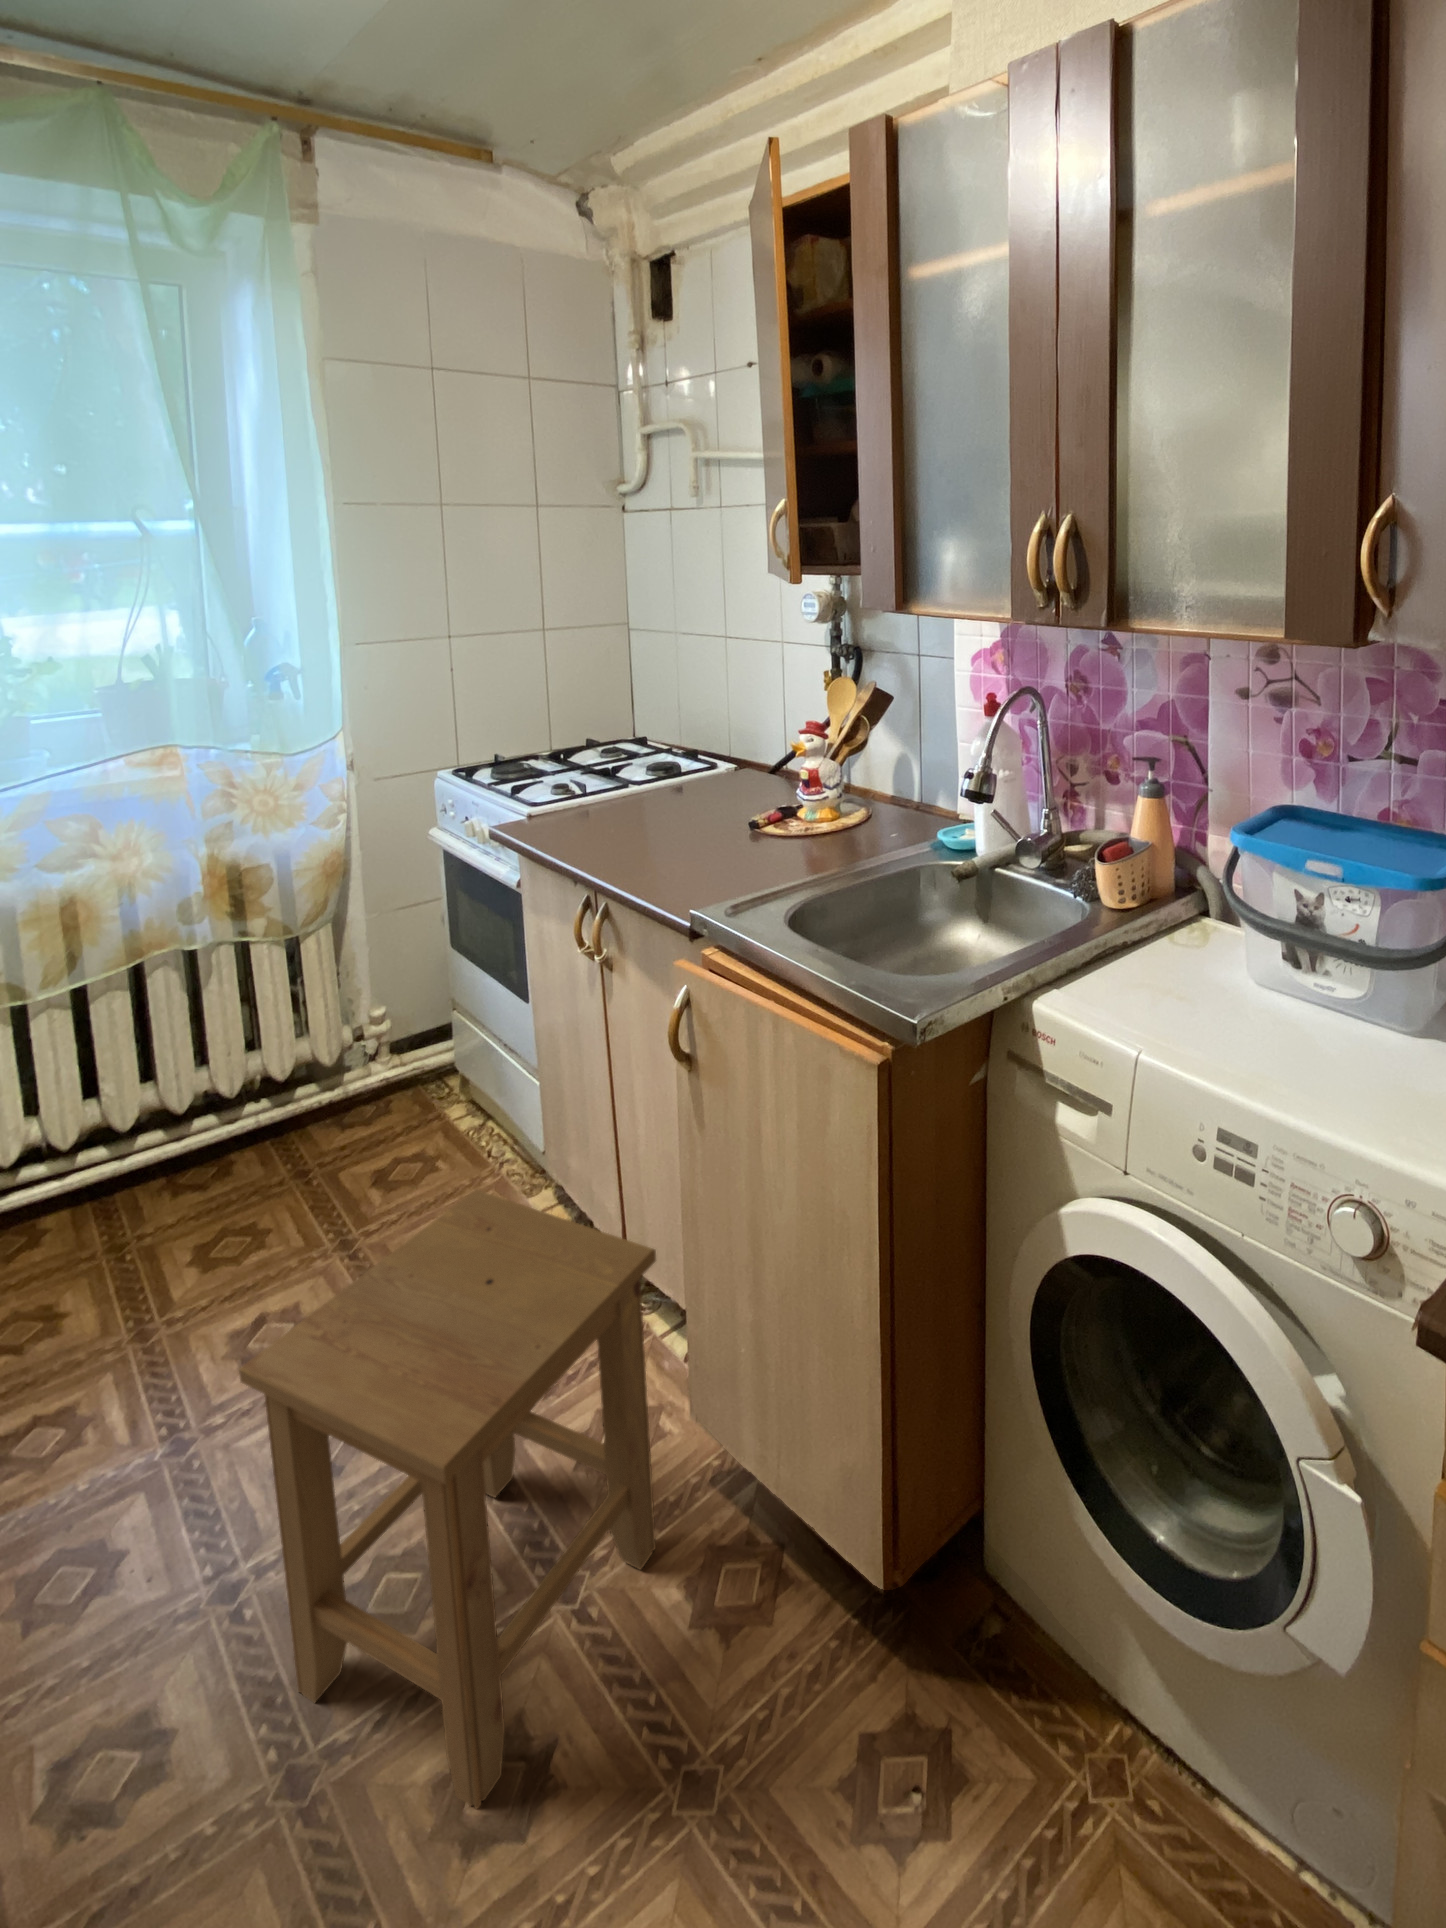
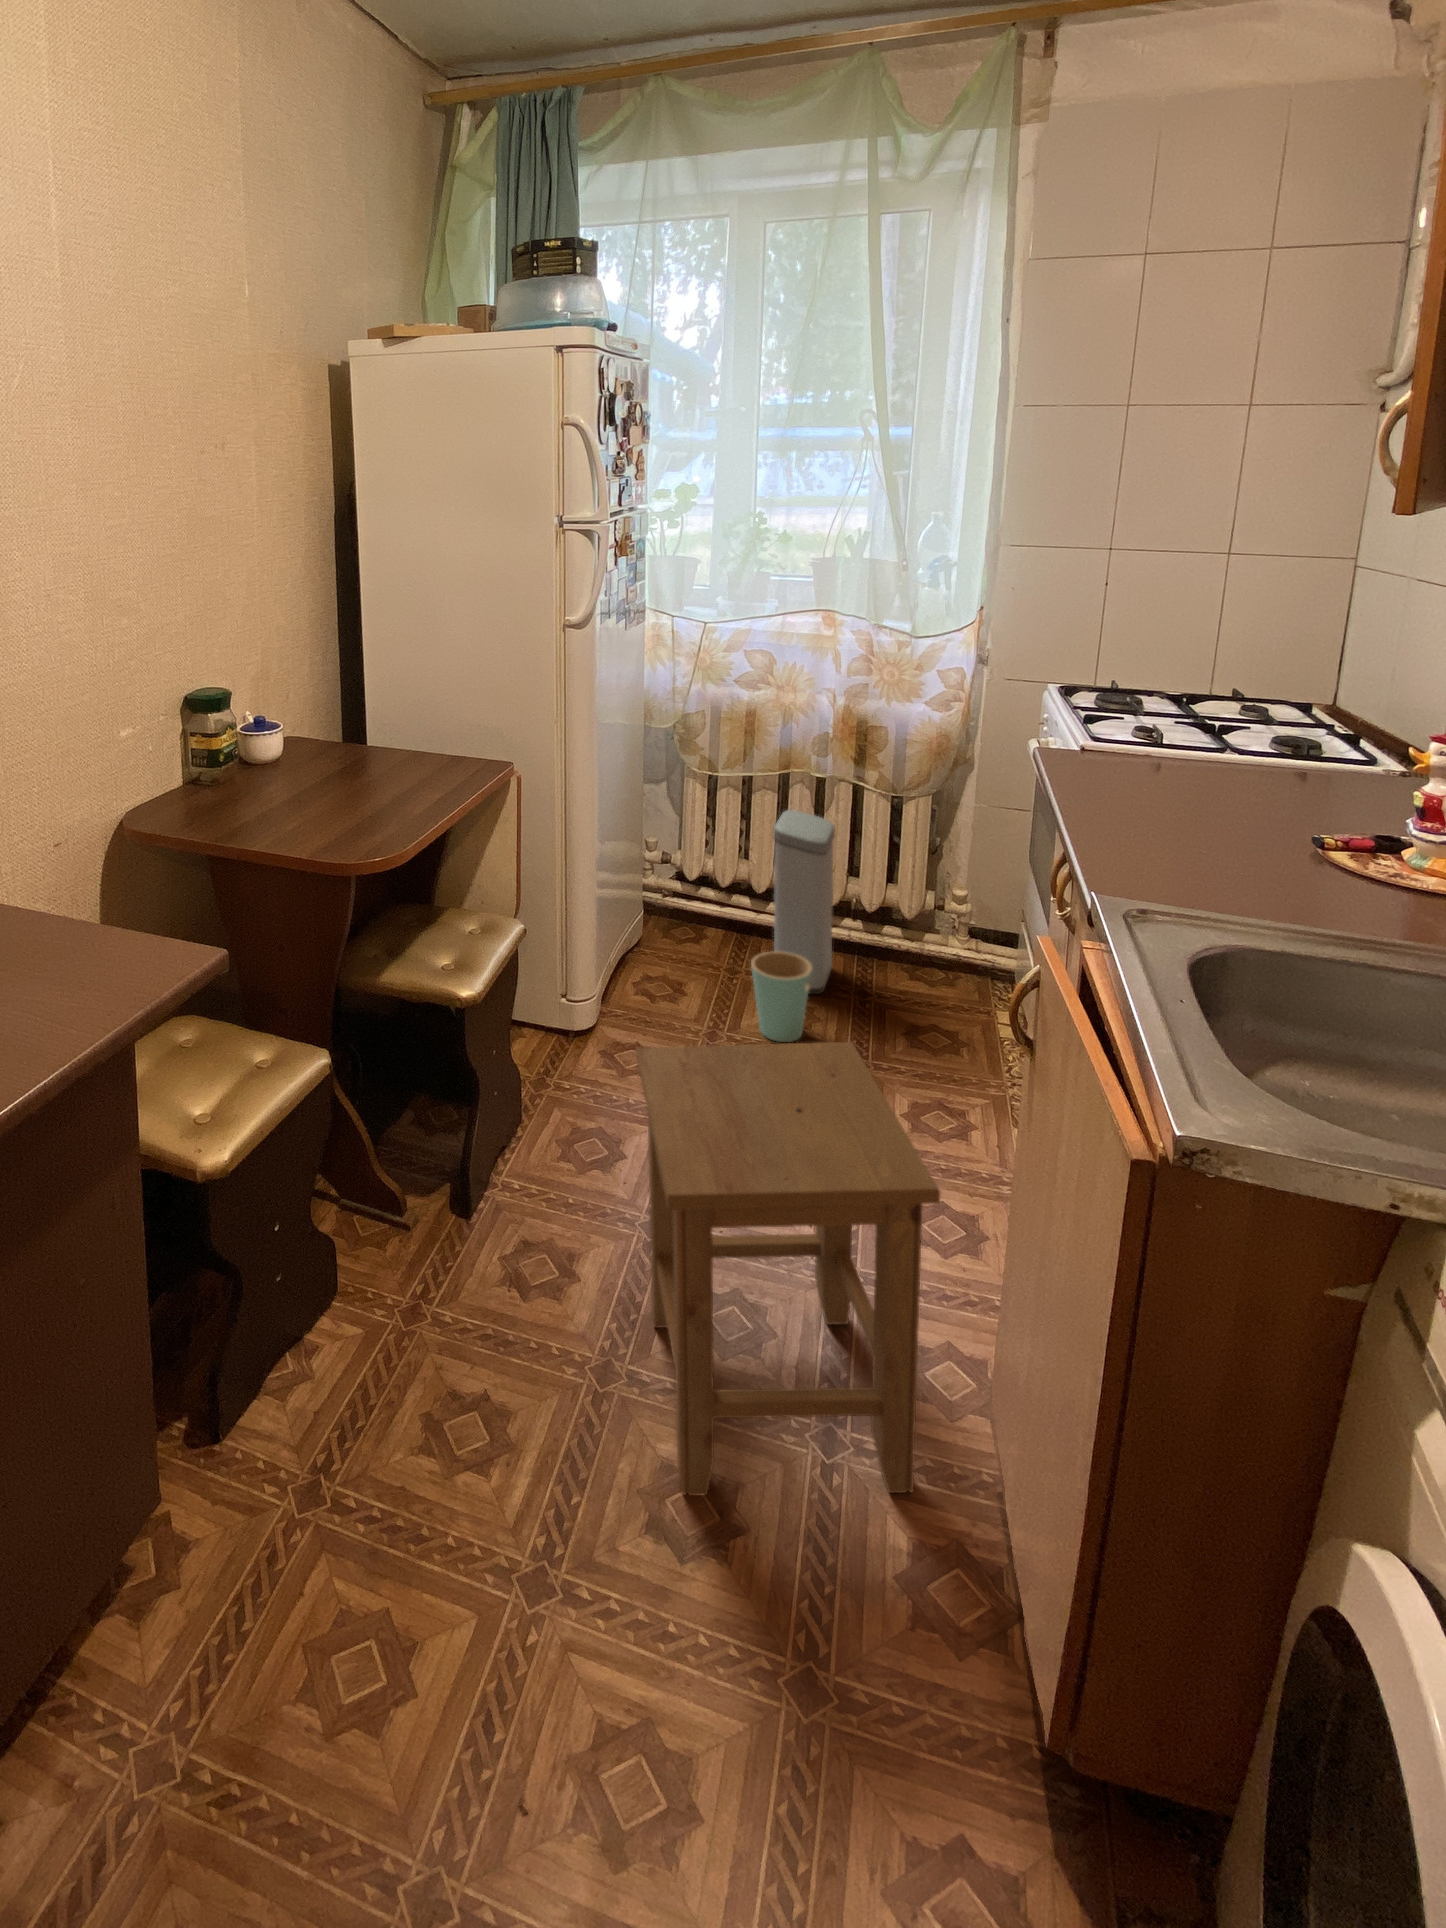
trash can: none [149,999,264,1290] -> present [751,810,835,1042]

